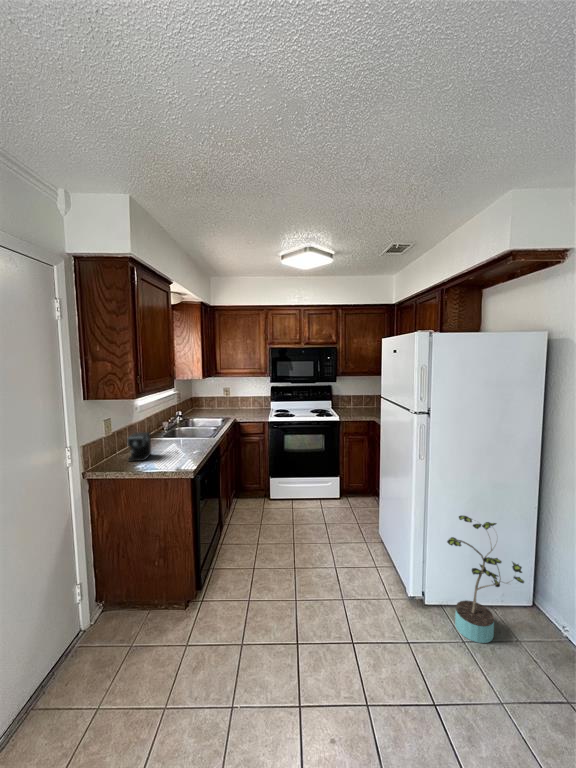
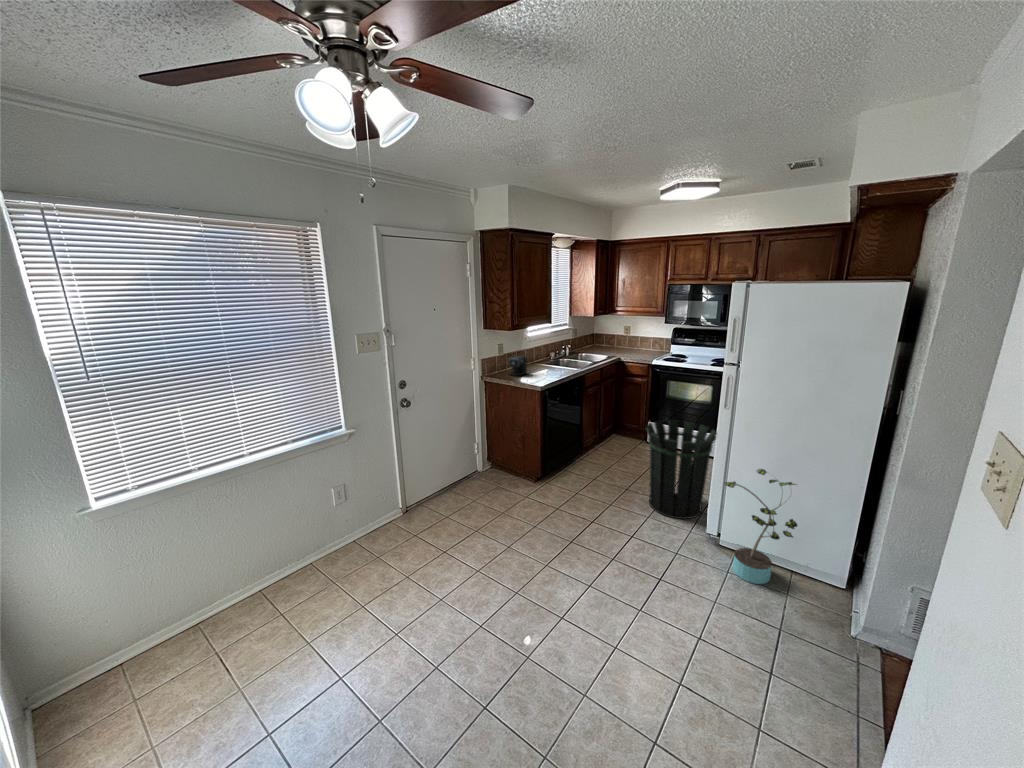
waste bin: none [318,478,390,592] -> present [646,420,717,519]

